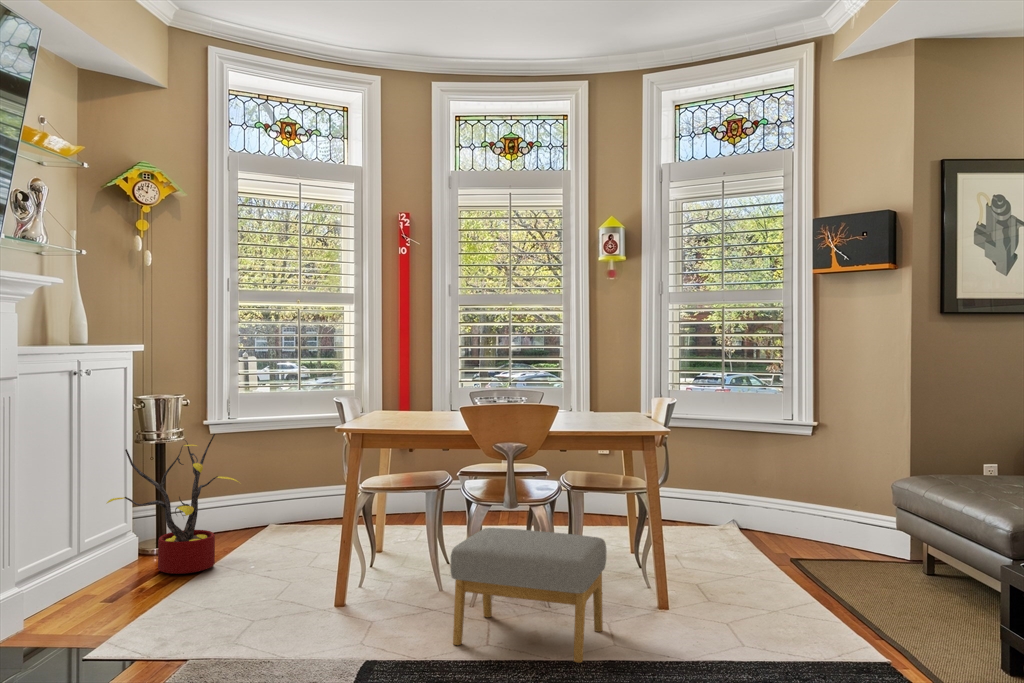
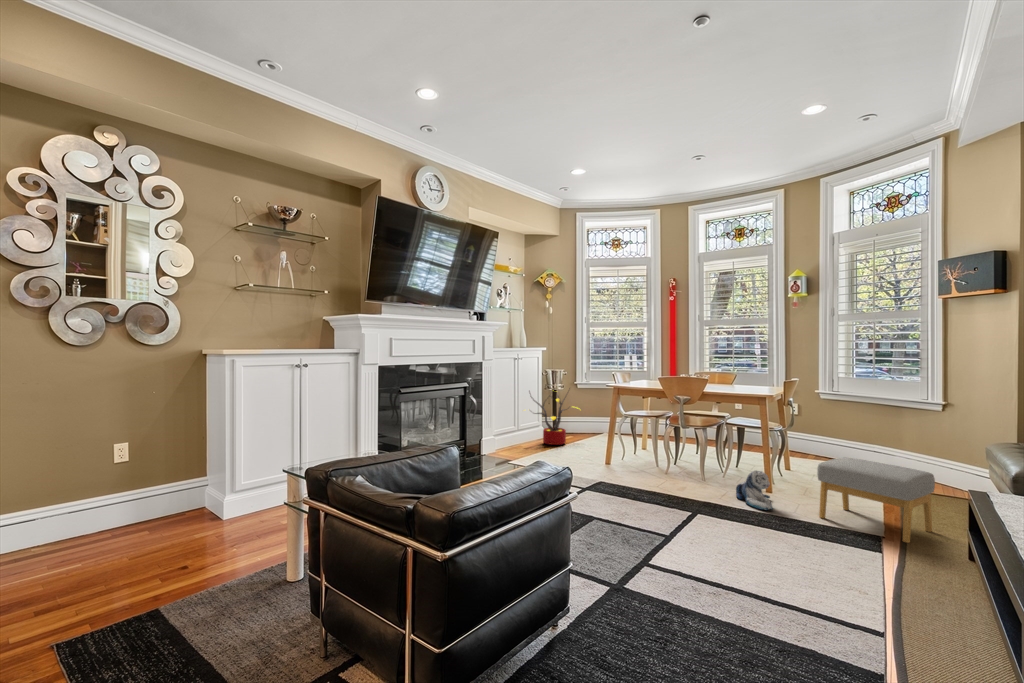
footstool: present [450,528,606,663] -> present [817,457,935,543]
plush toy: none [651,571,745,646] -> present [736,471,773,510]

